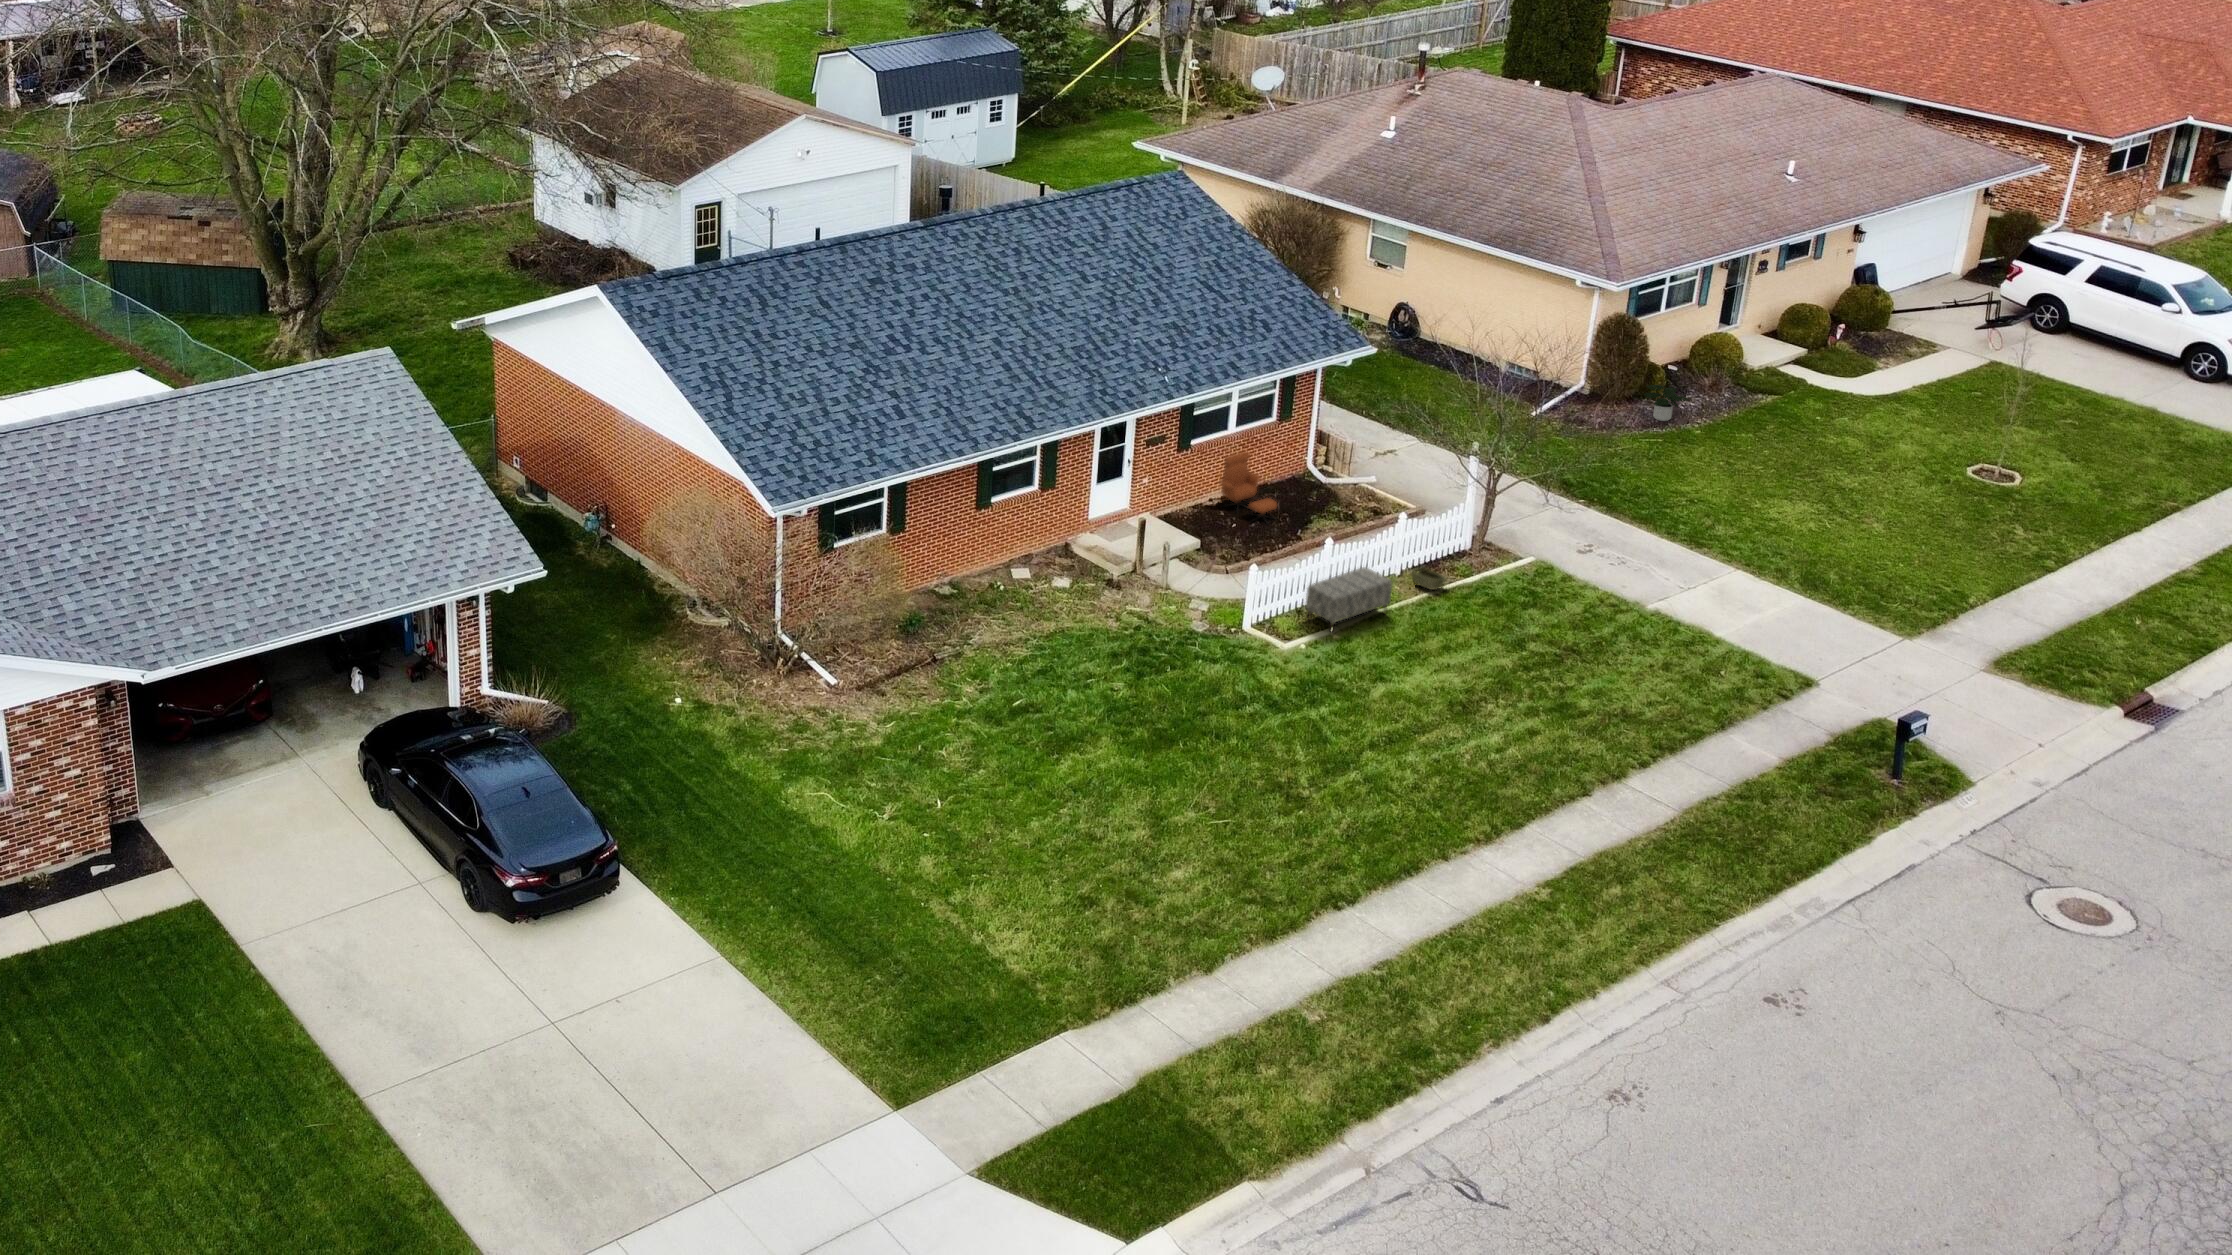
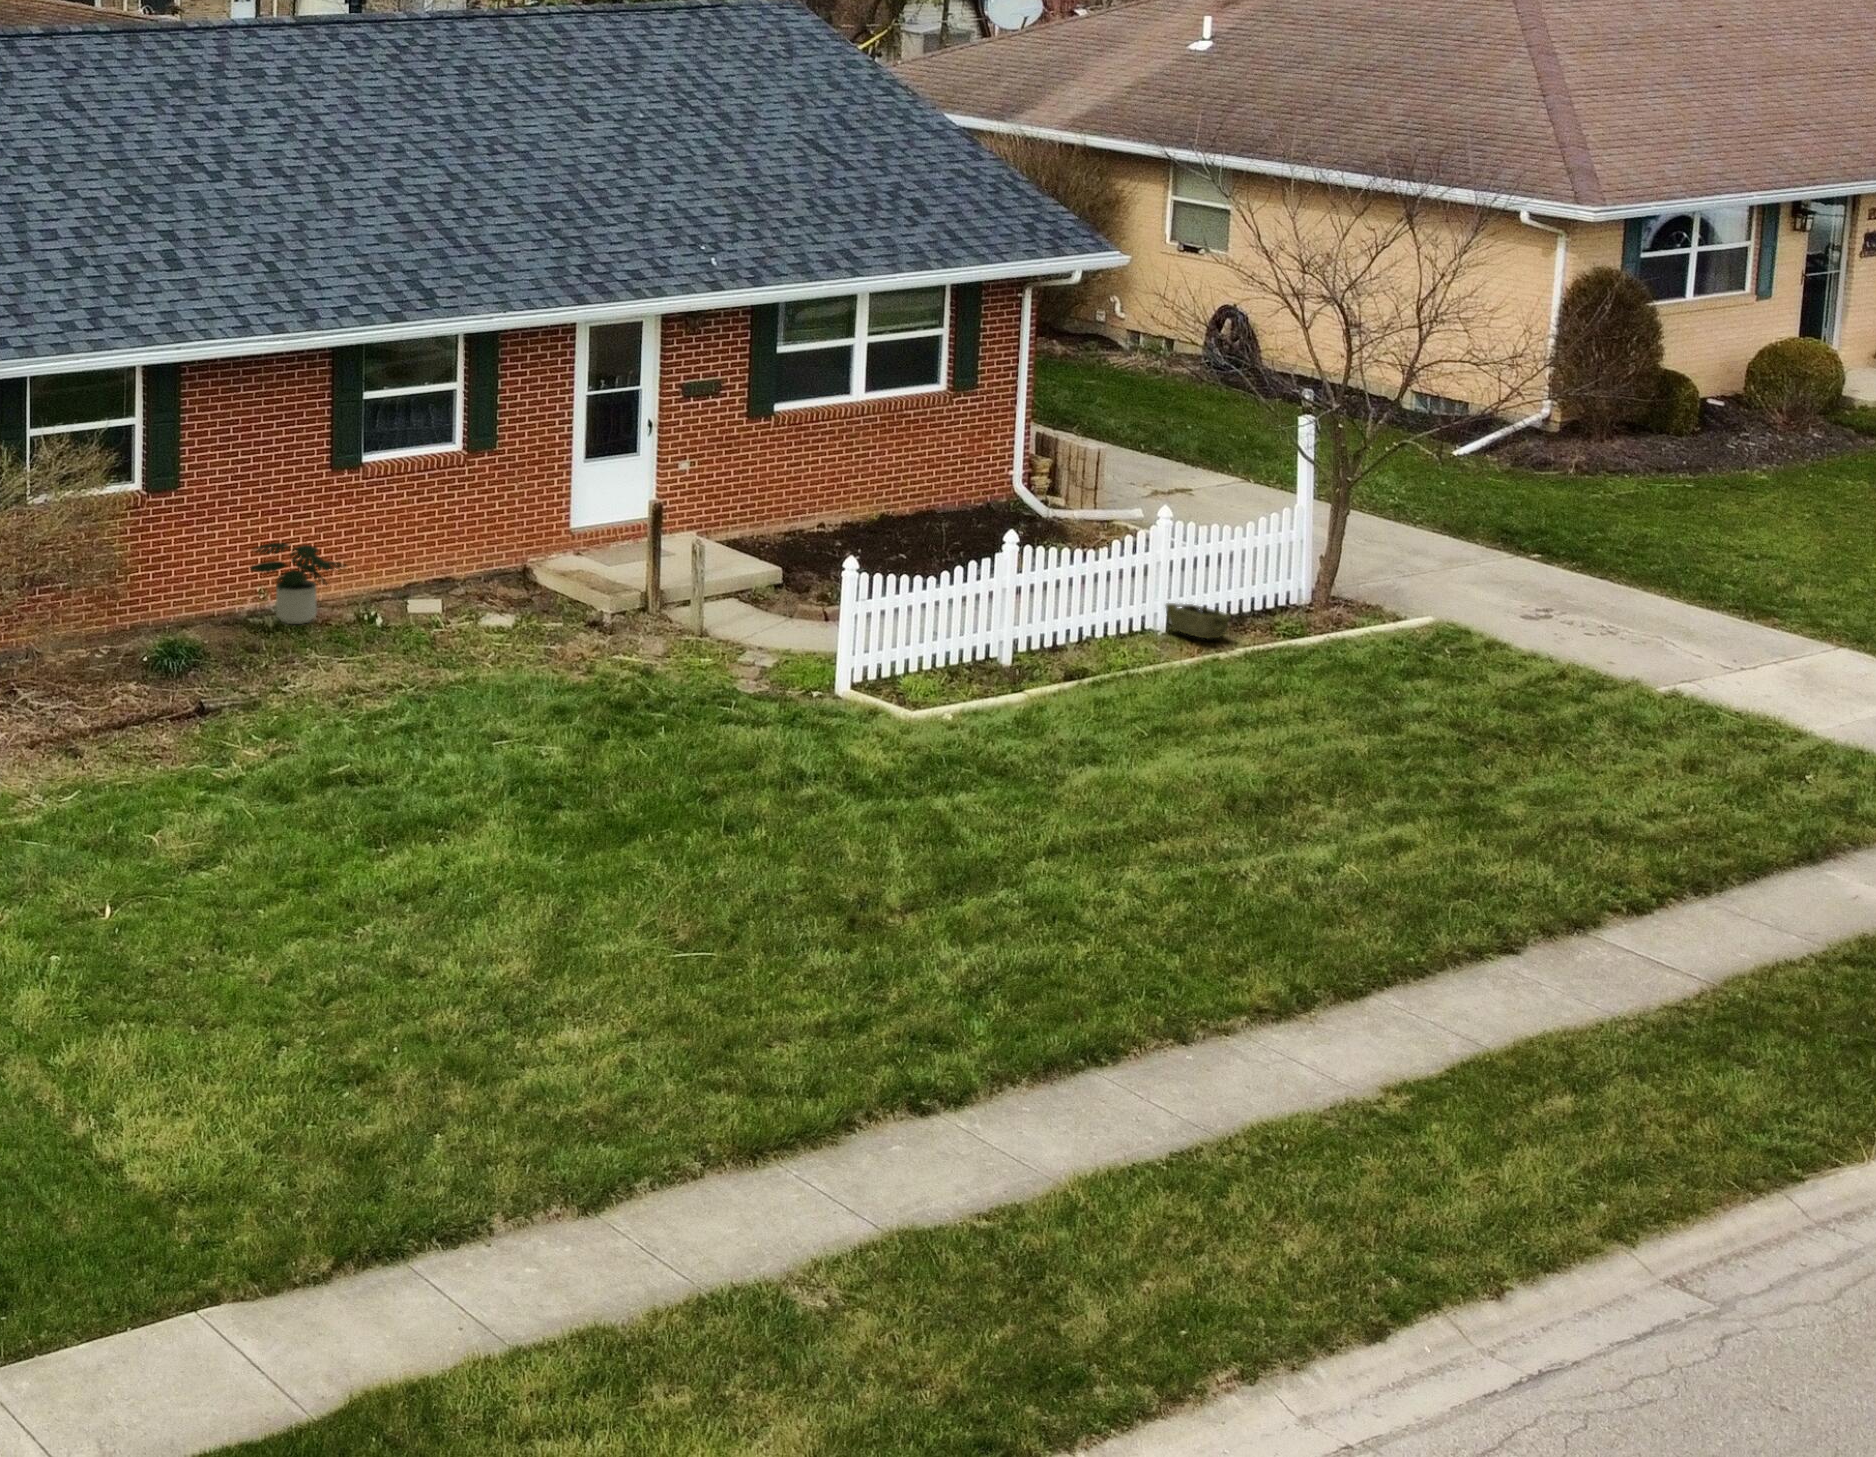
potted plant: present [1644,385,1688,421] -> present [250,543,346,624]
lounge chair: present [1220,451,1277,521] -> none [831,432,936,557]
bench: present [1306,567,1392,631] -> none [956,581,1123,692]

